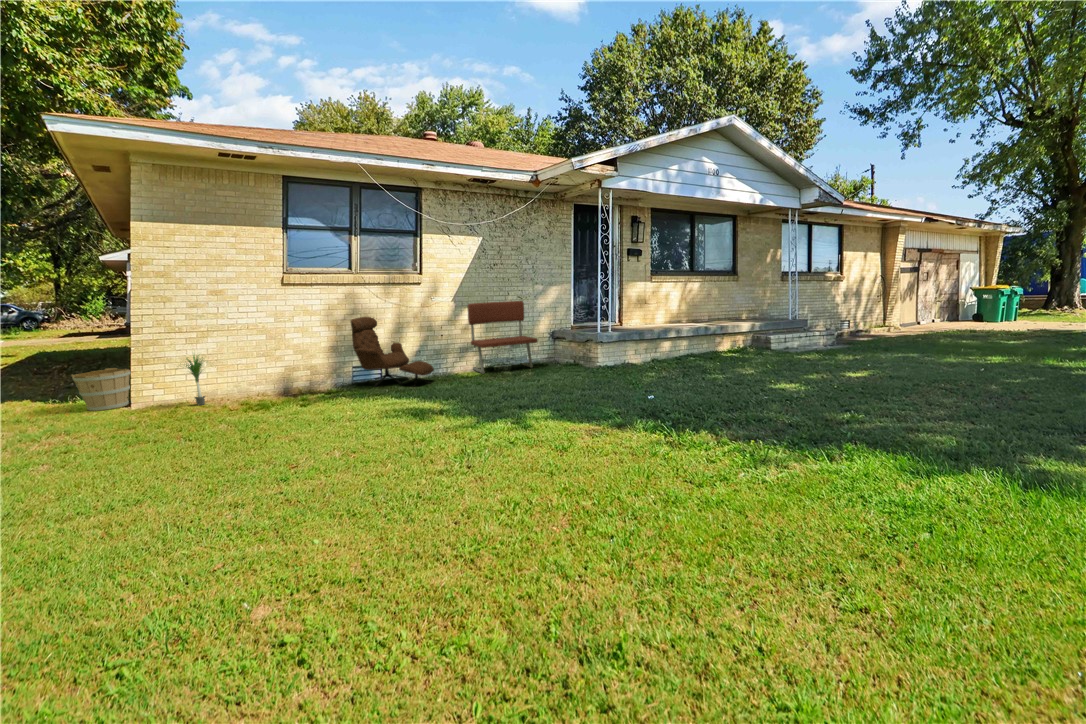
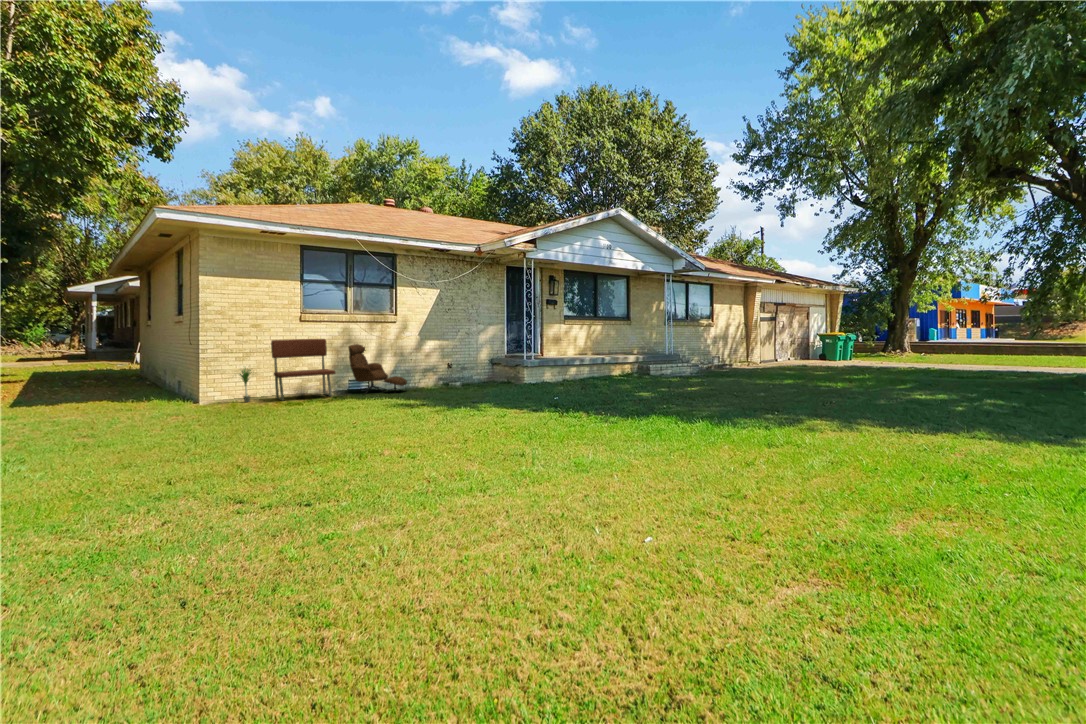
bench: present [468,301,538,374] -> present [271,339,336,401]
wooden bucket: present [72,368,131,411] -> none [156,377,193,405]

